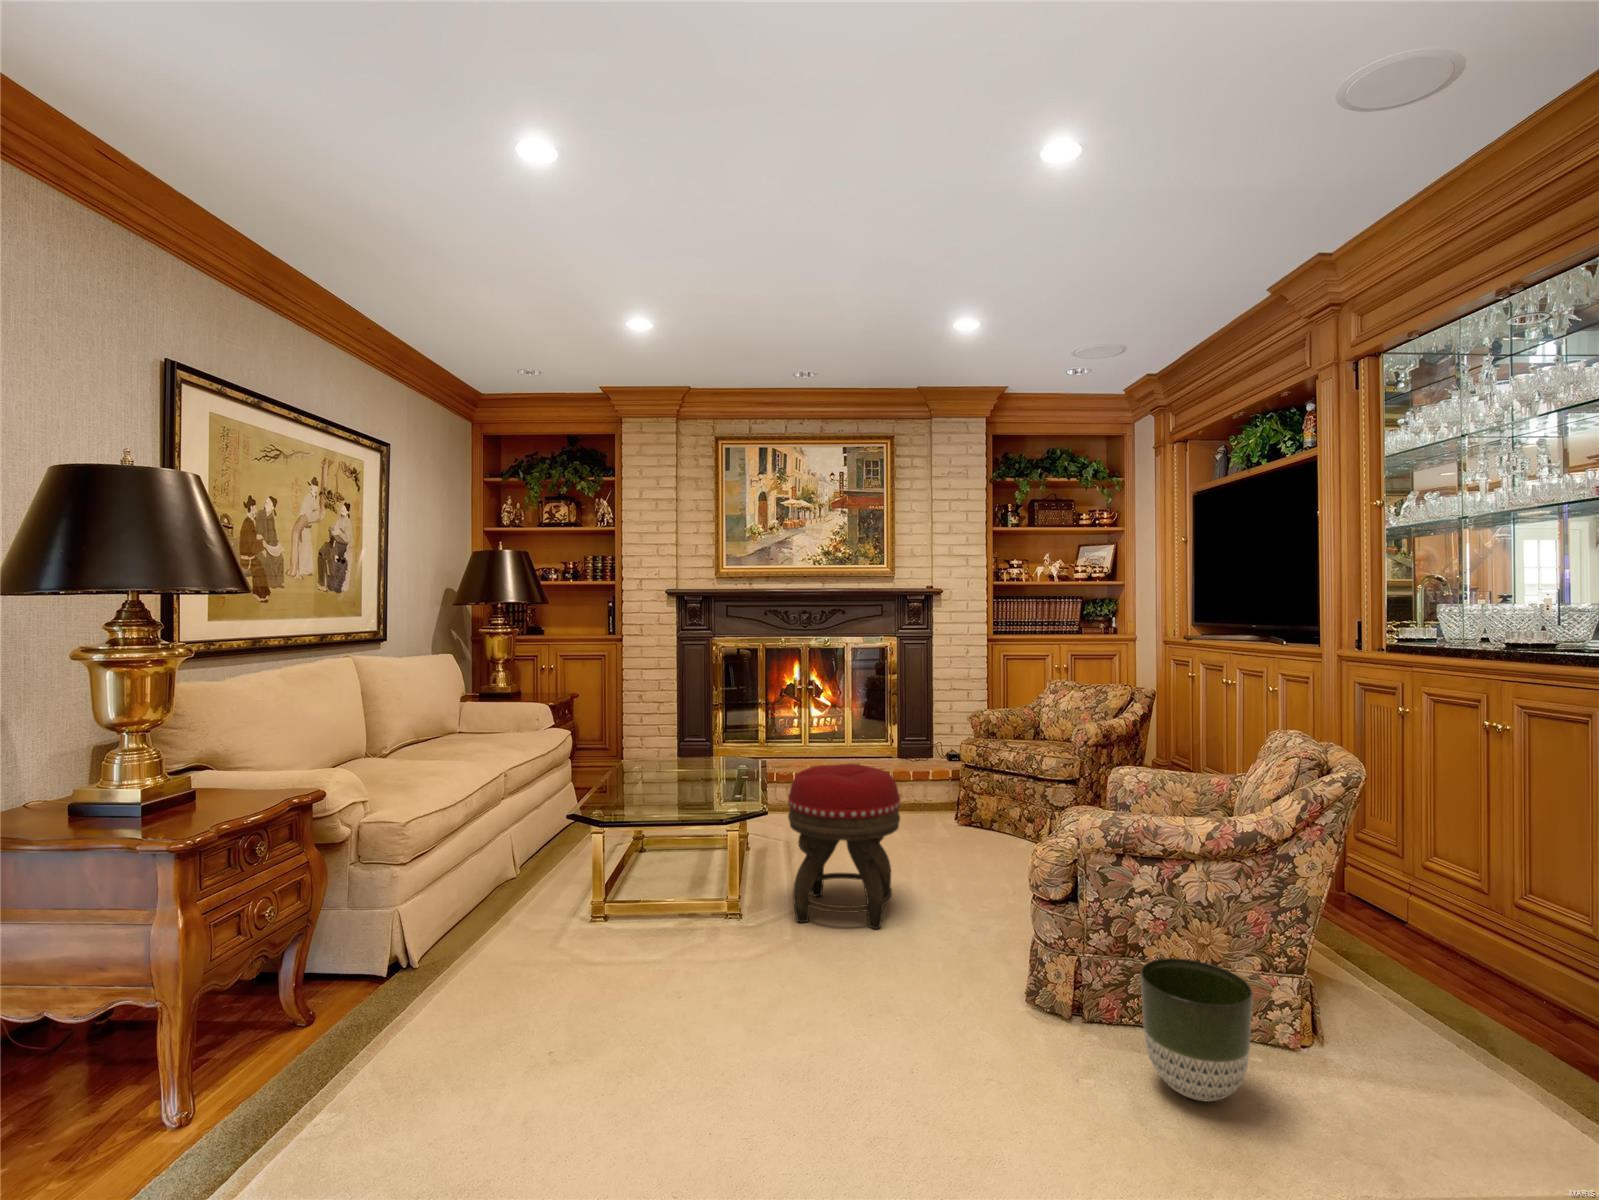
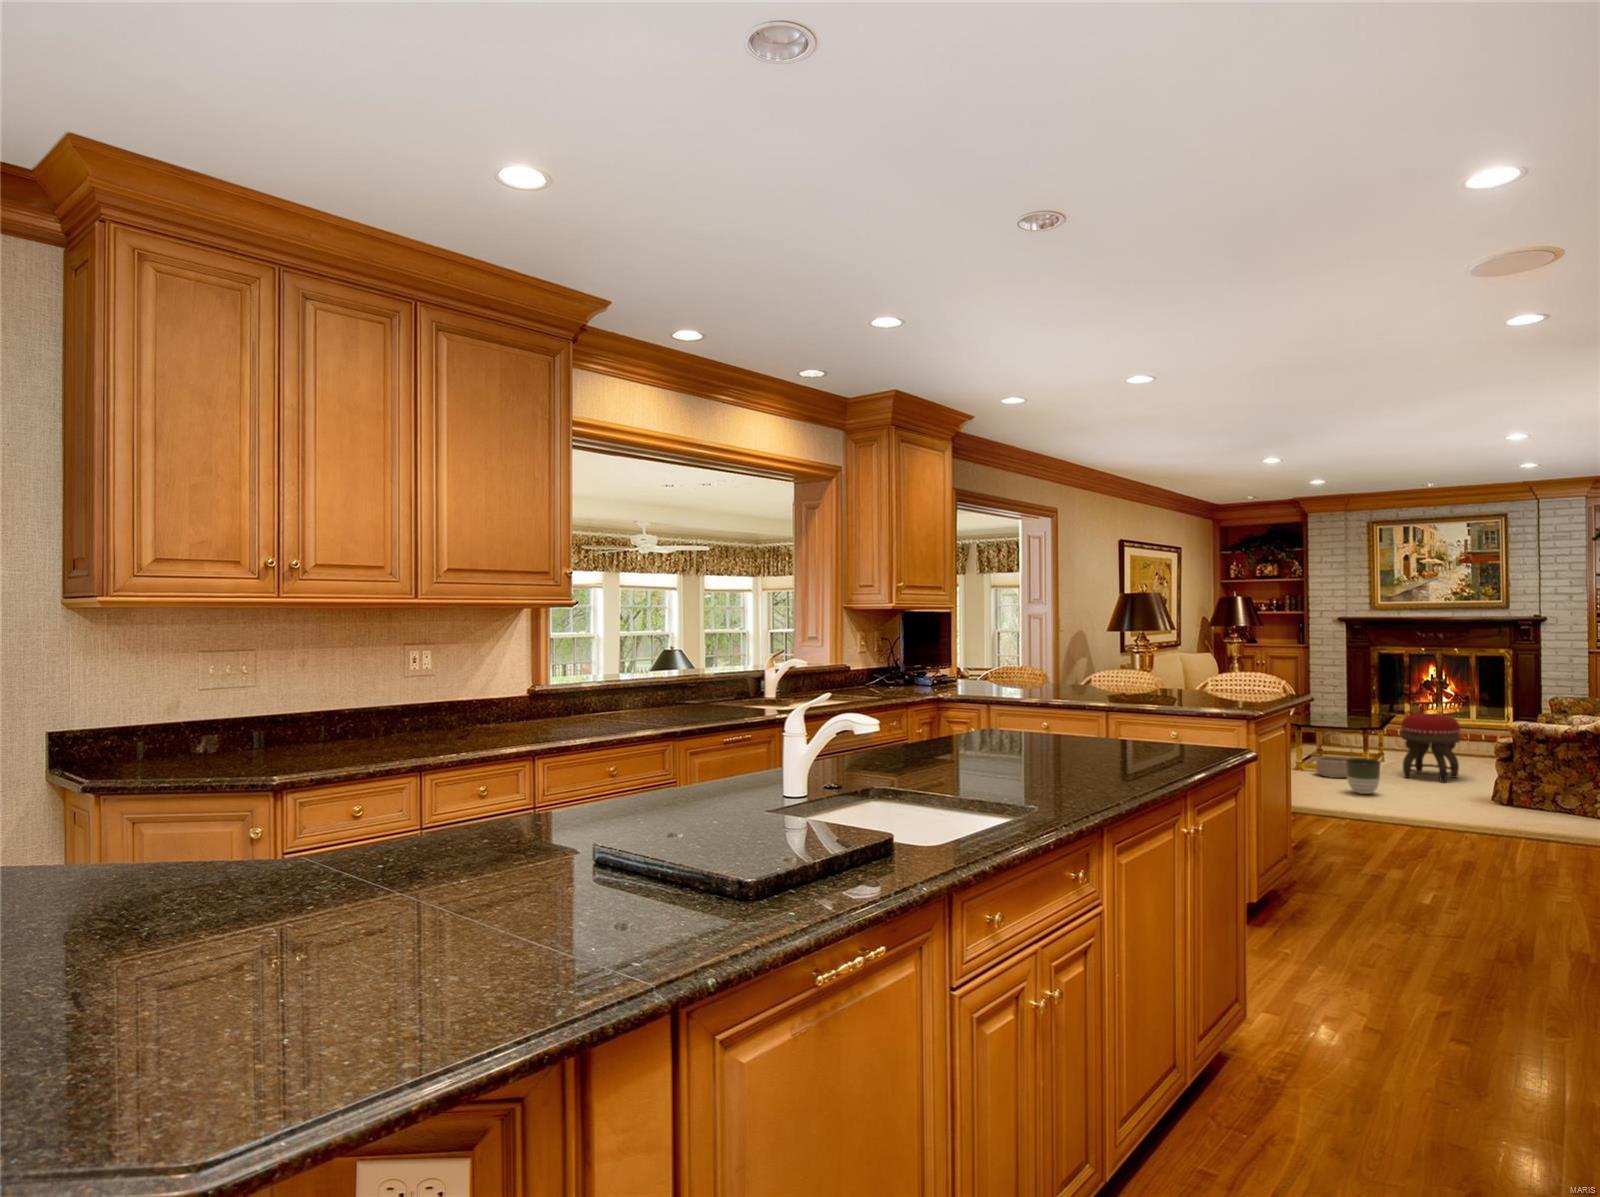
basket: none [605,832,695,958] -> present [1315,731,1353,778]
planter: present [1140,958,1253,1102] -> present [1346,758,1380,794]

